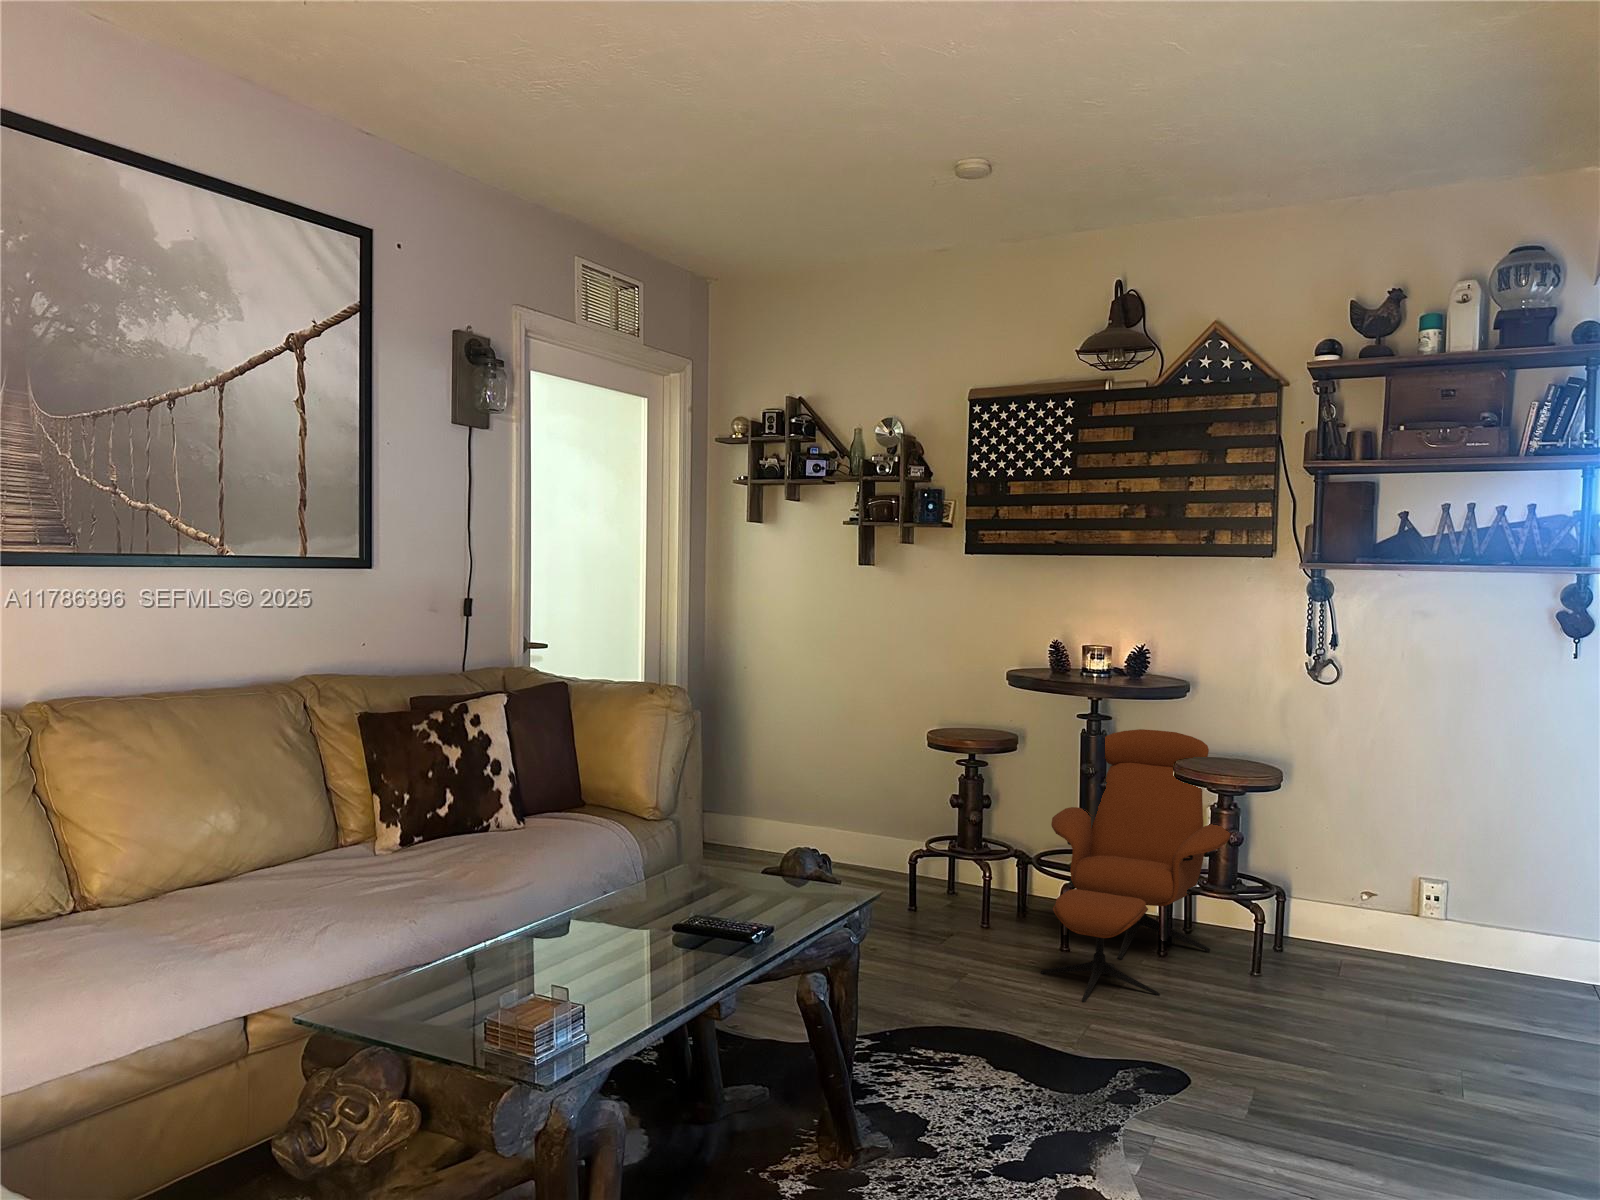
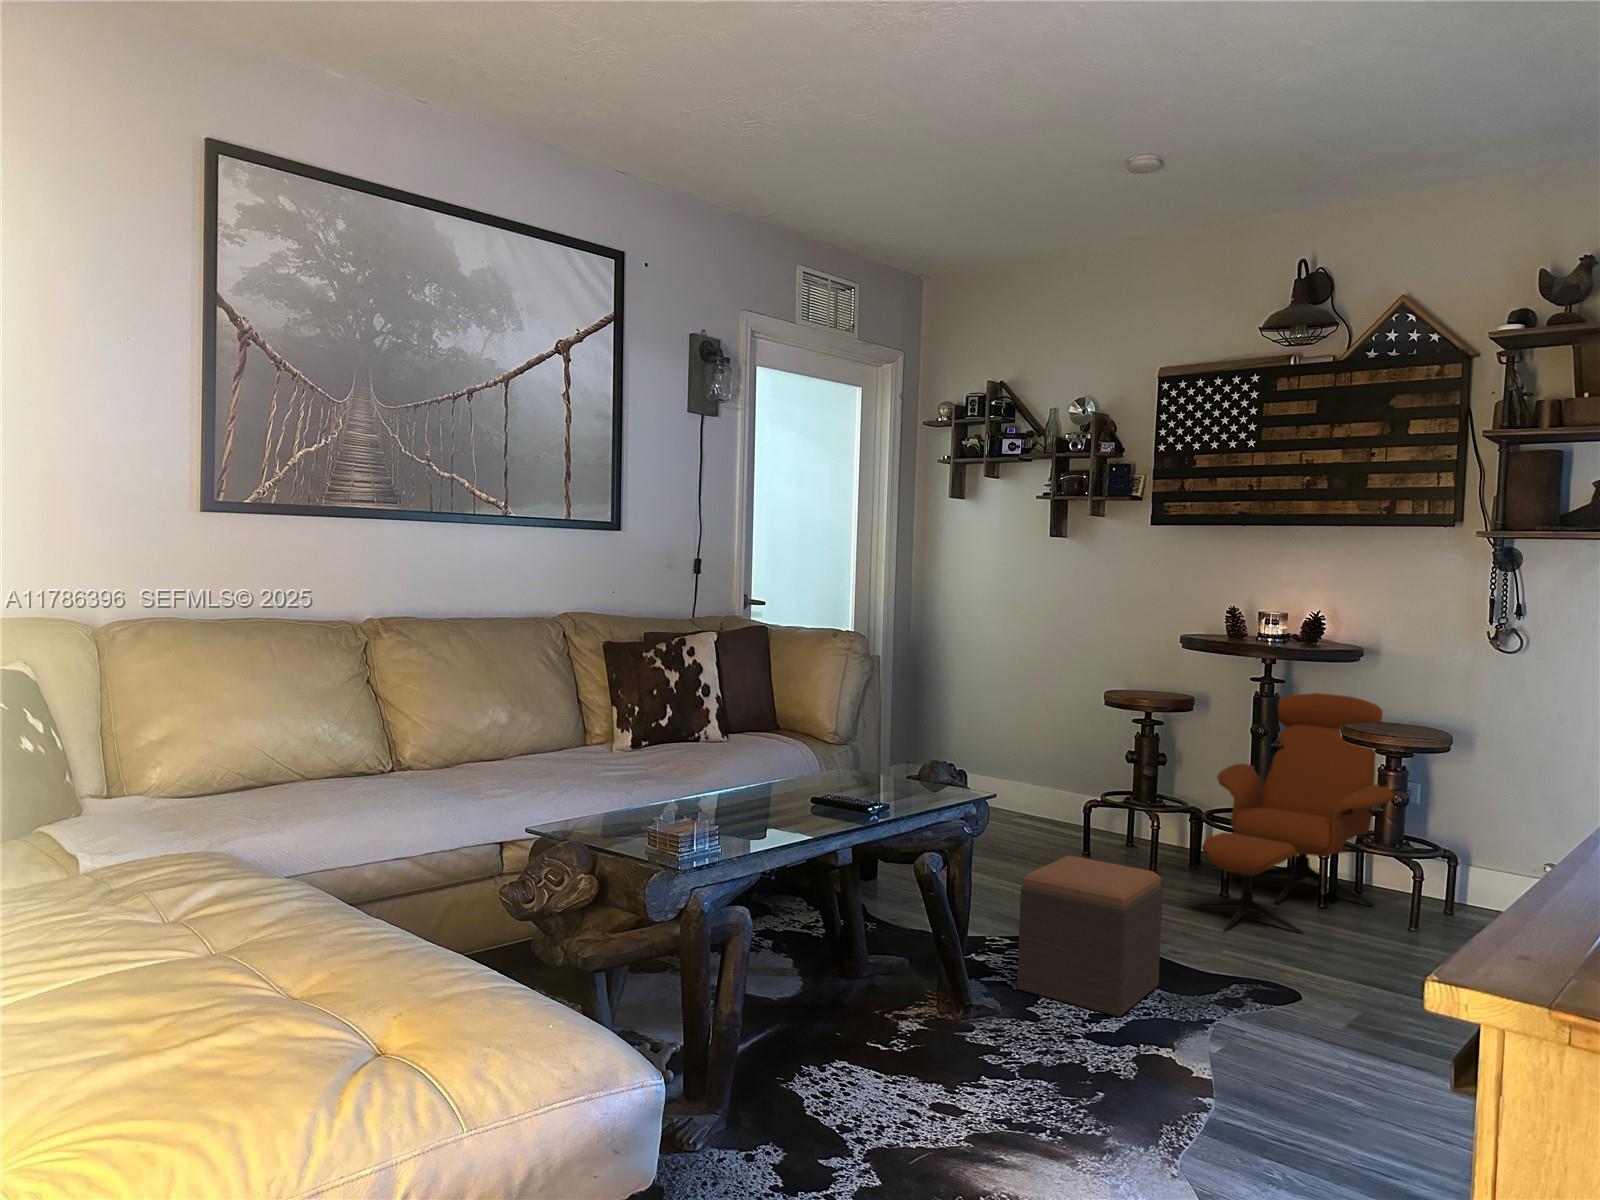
footstool: none [898,946,1048,1139] -> present [1017,856,1163,1017]

